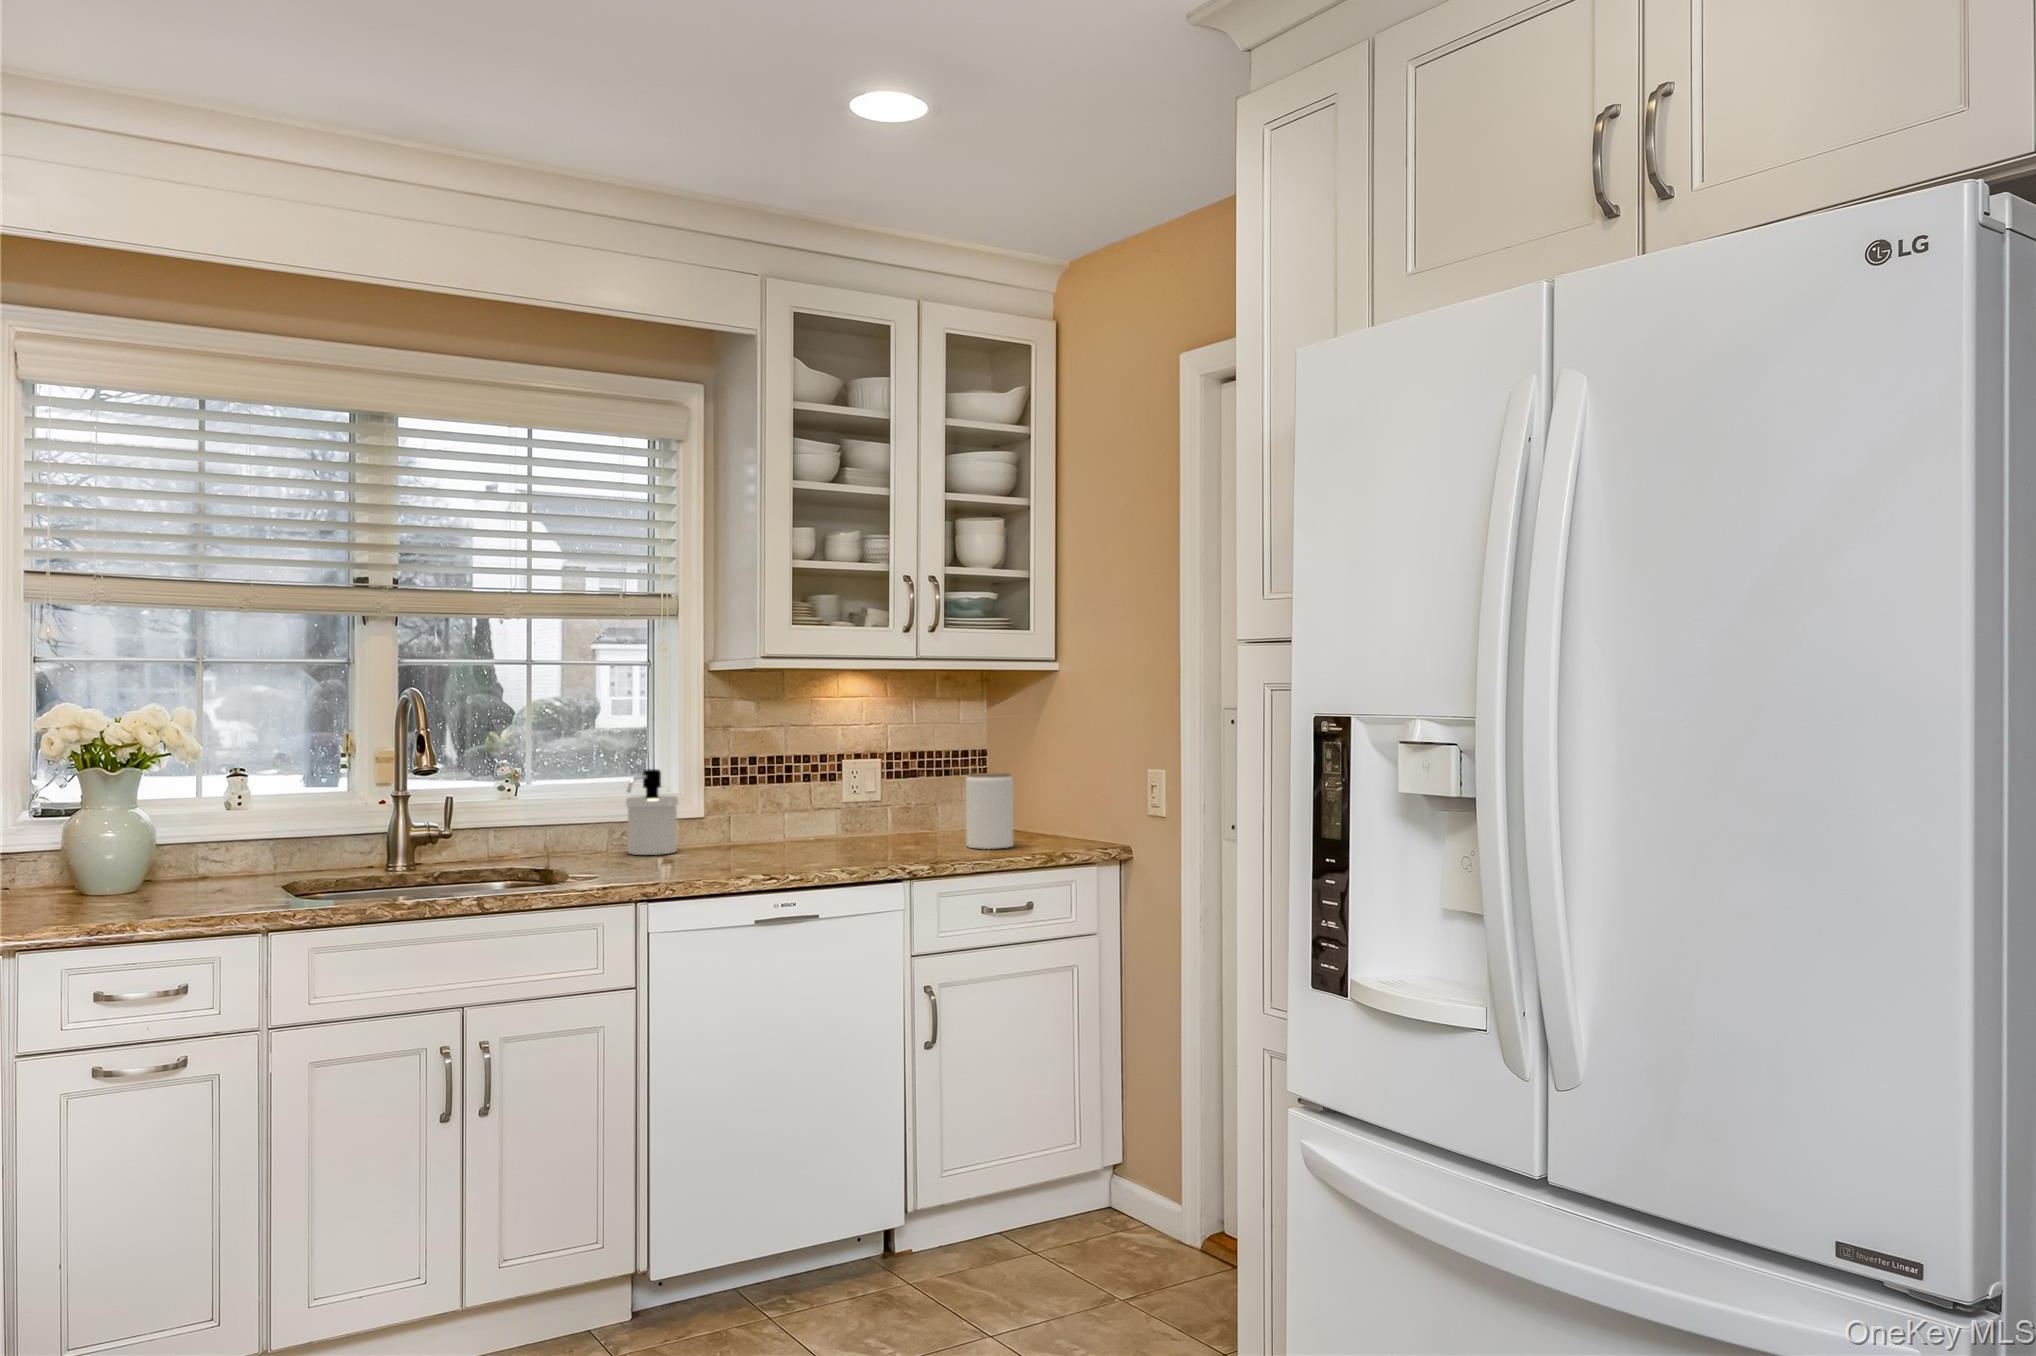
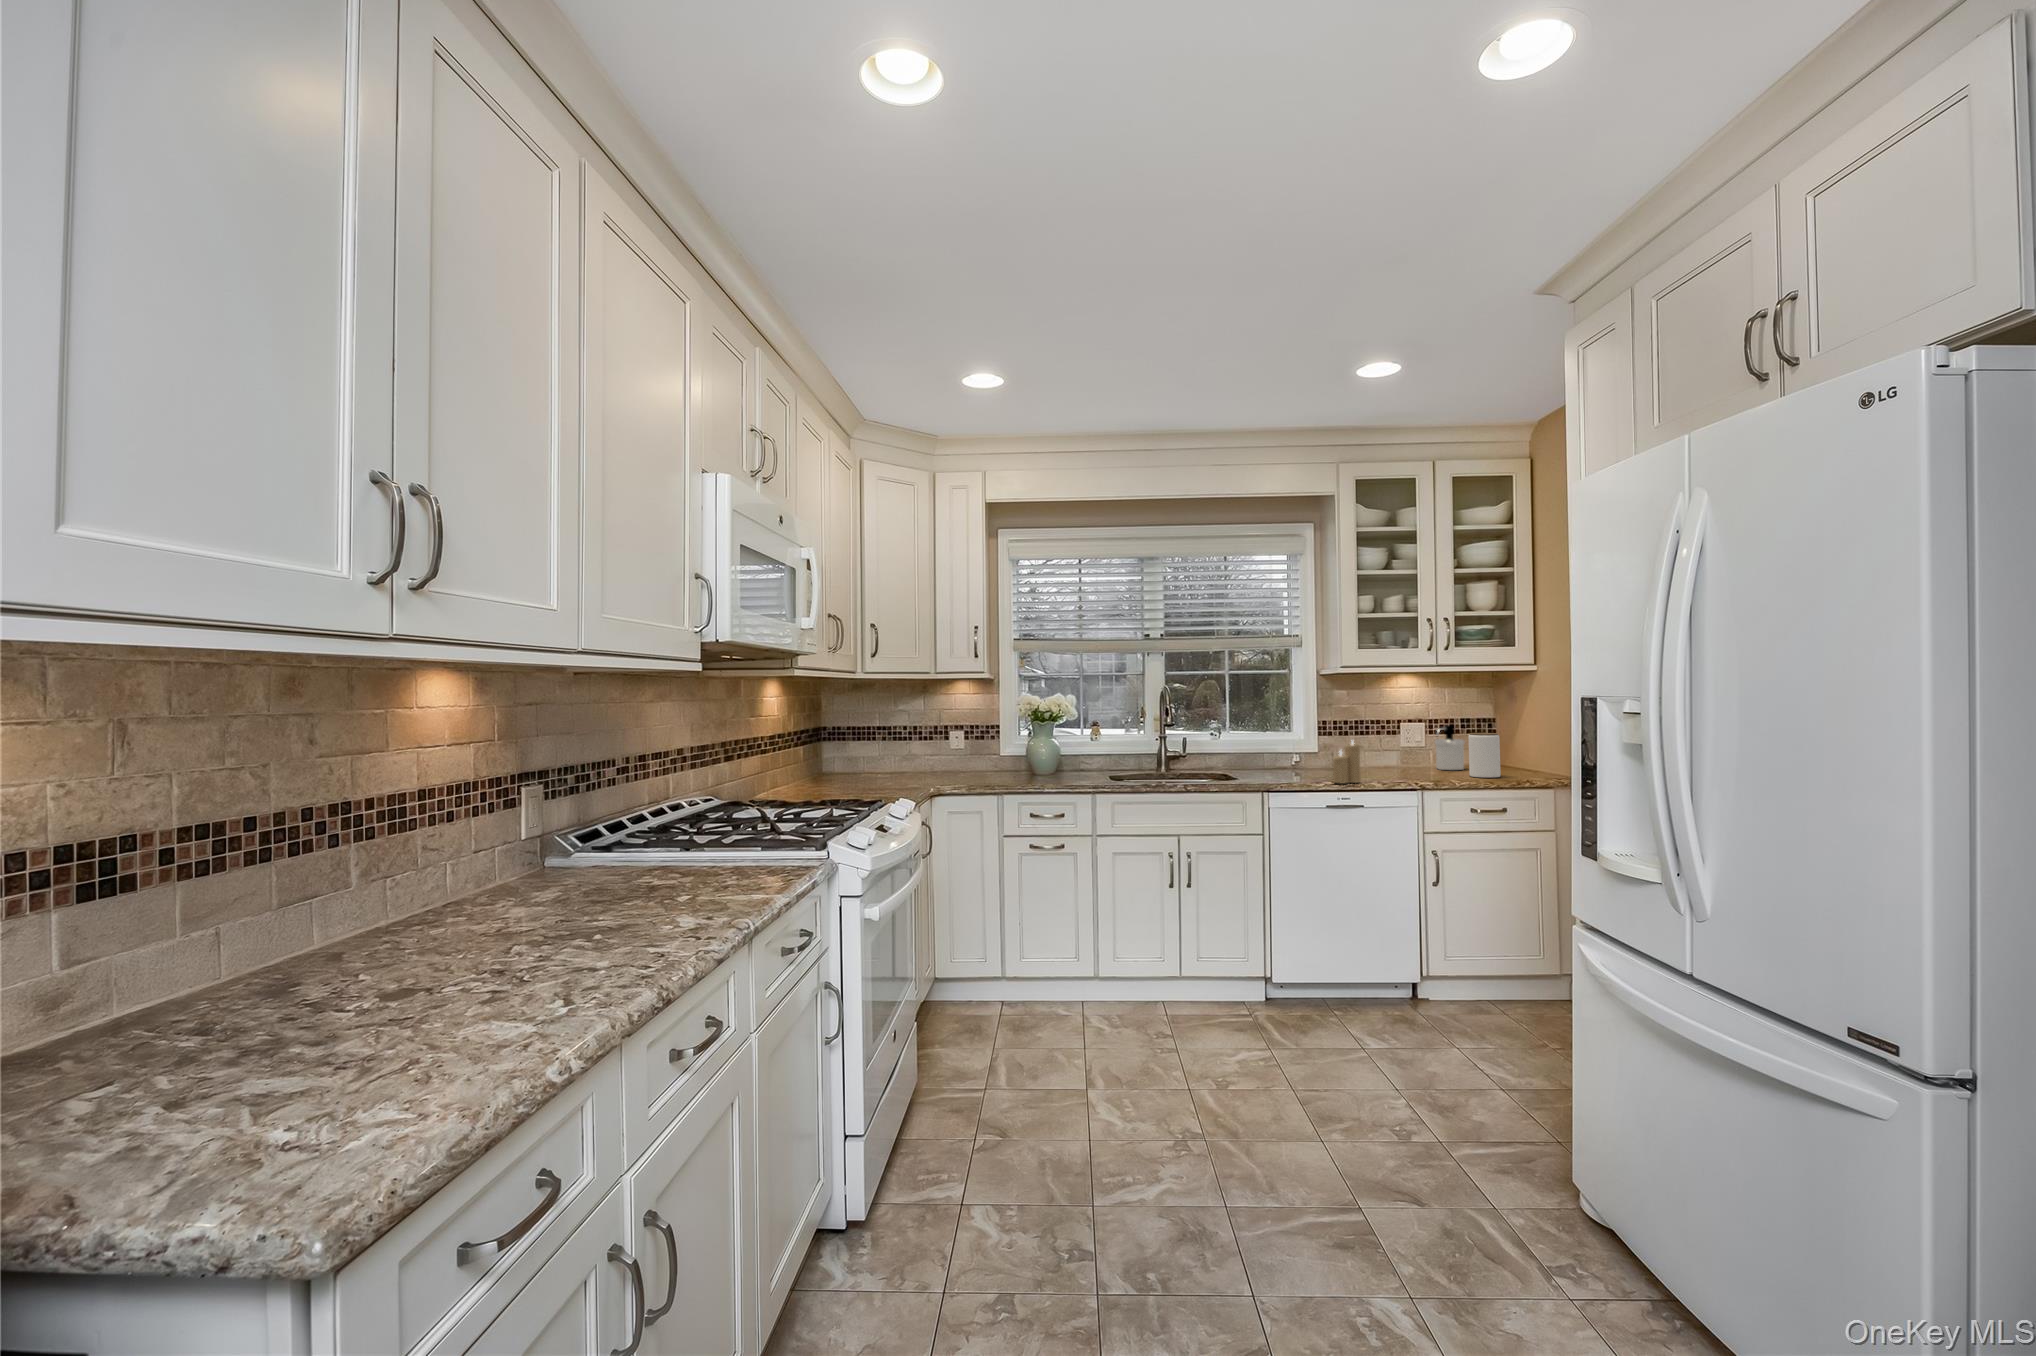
soap dispenser: present [626,769,678,855] -> present [1435,725,1464,770]
candle: none [762,790,809,875] -> present [1333,741,1361,783]

